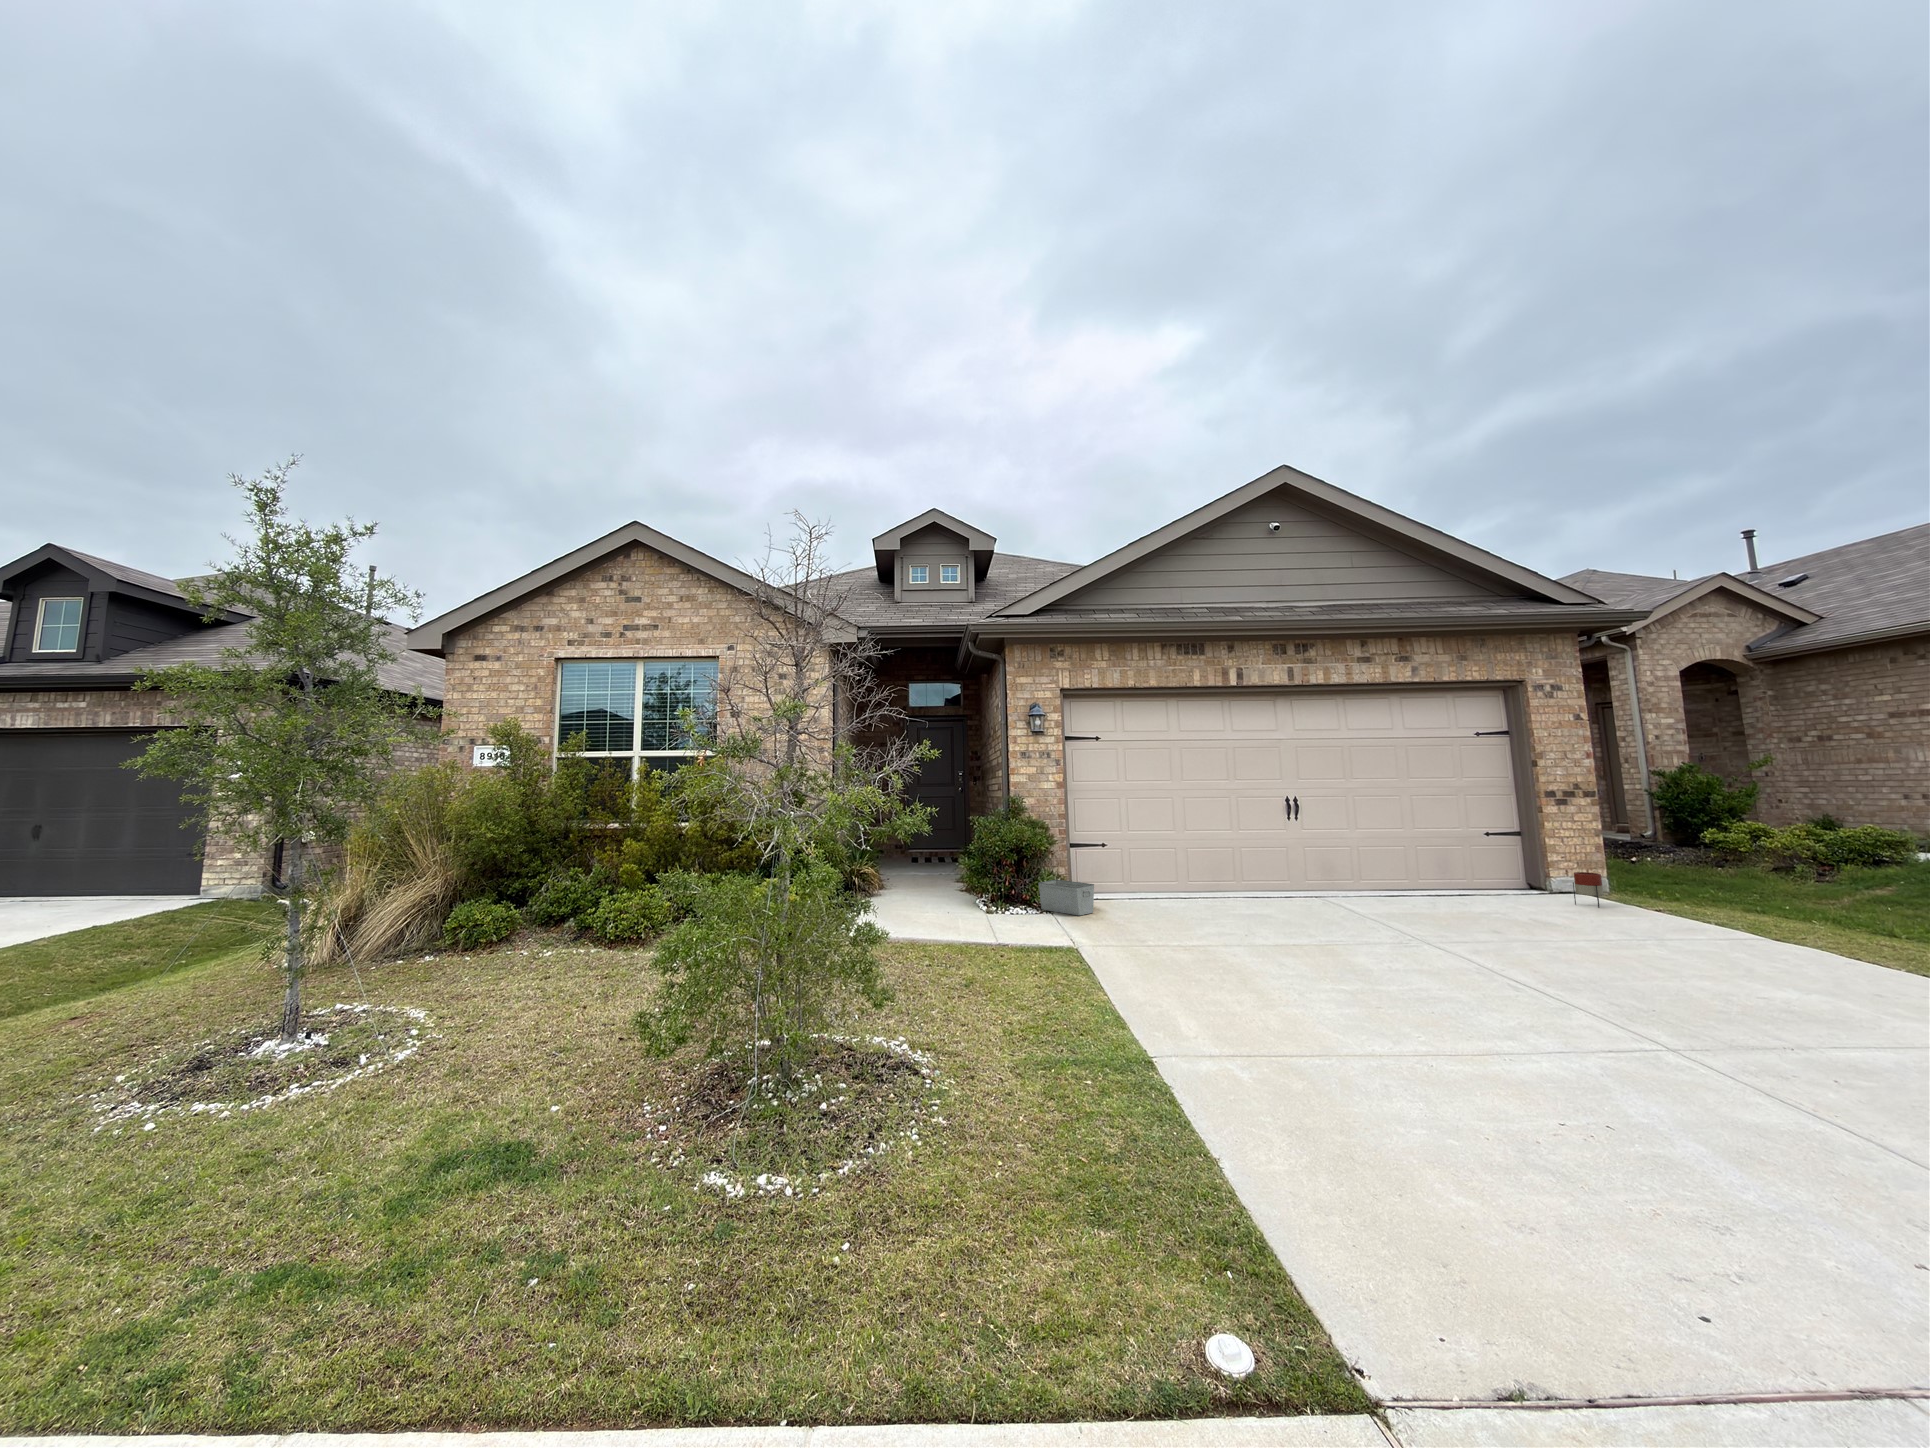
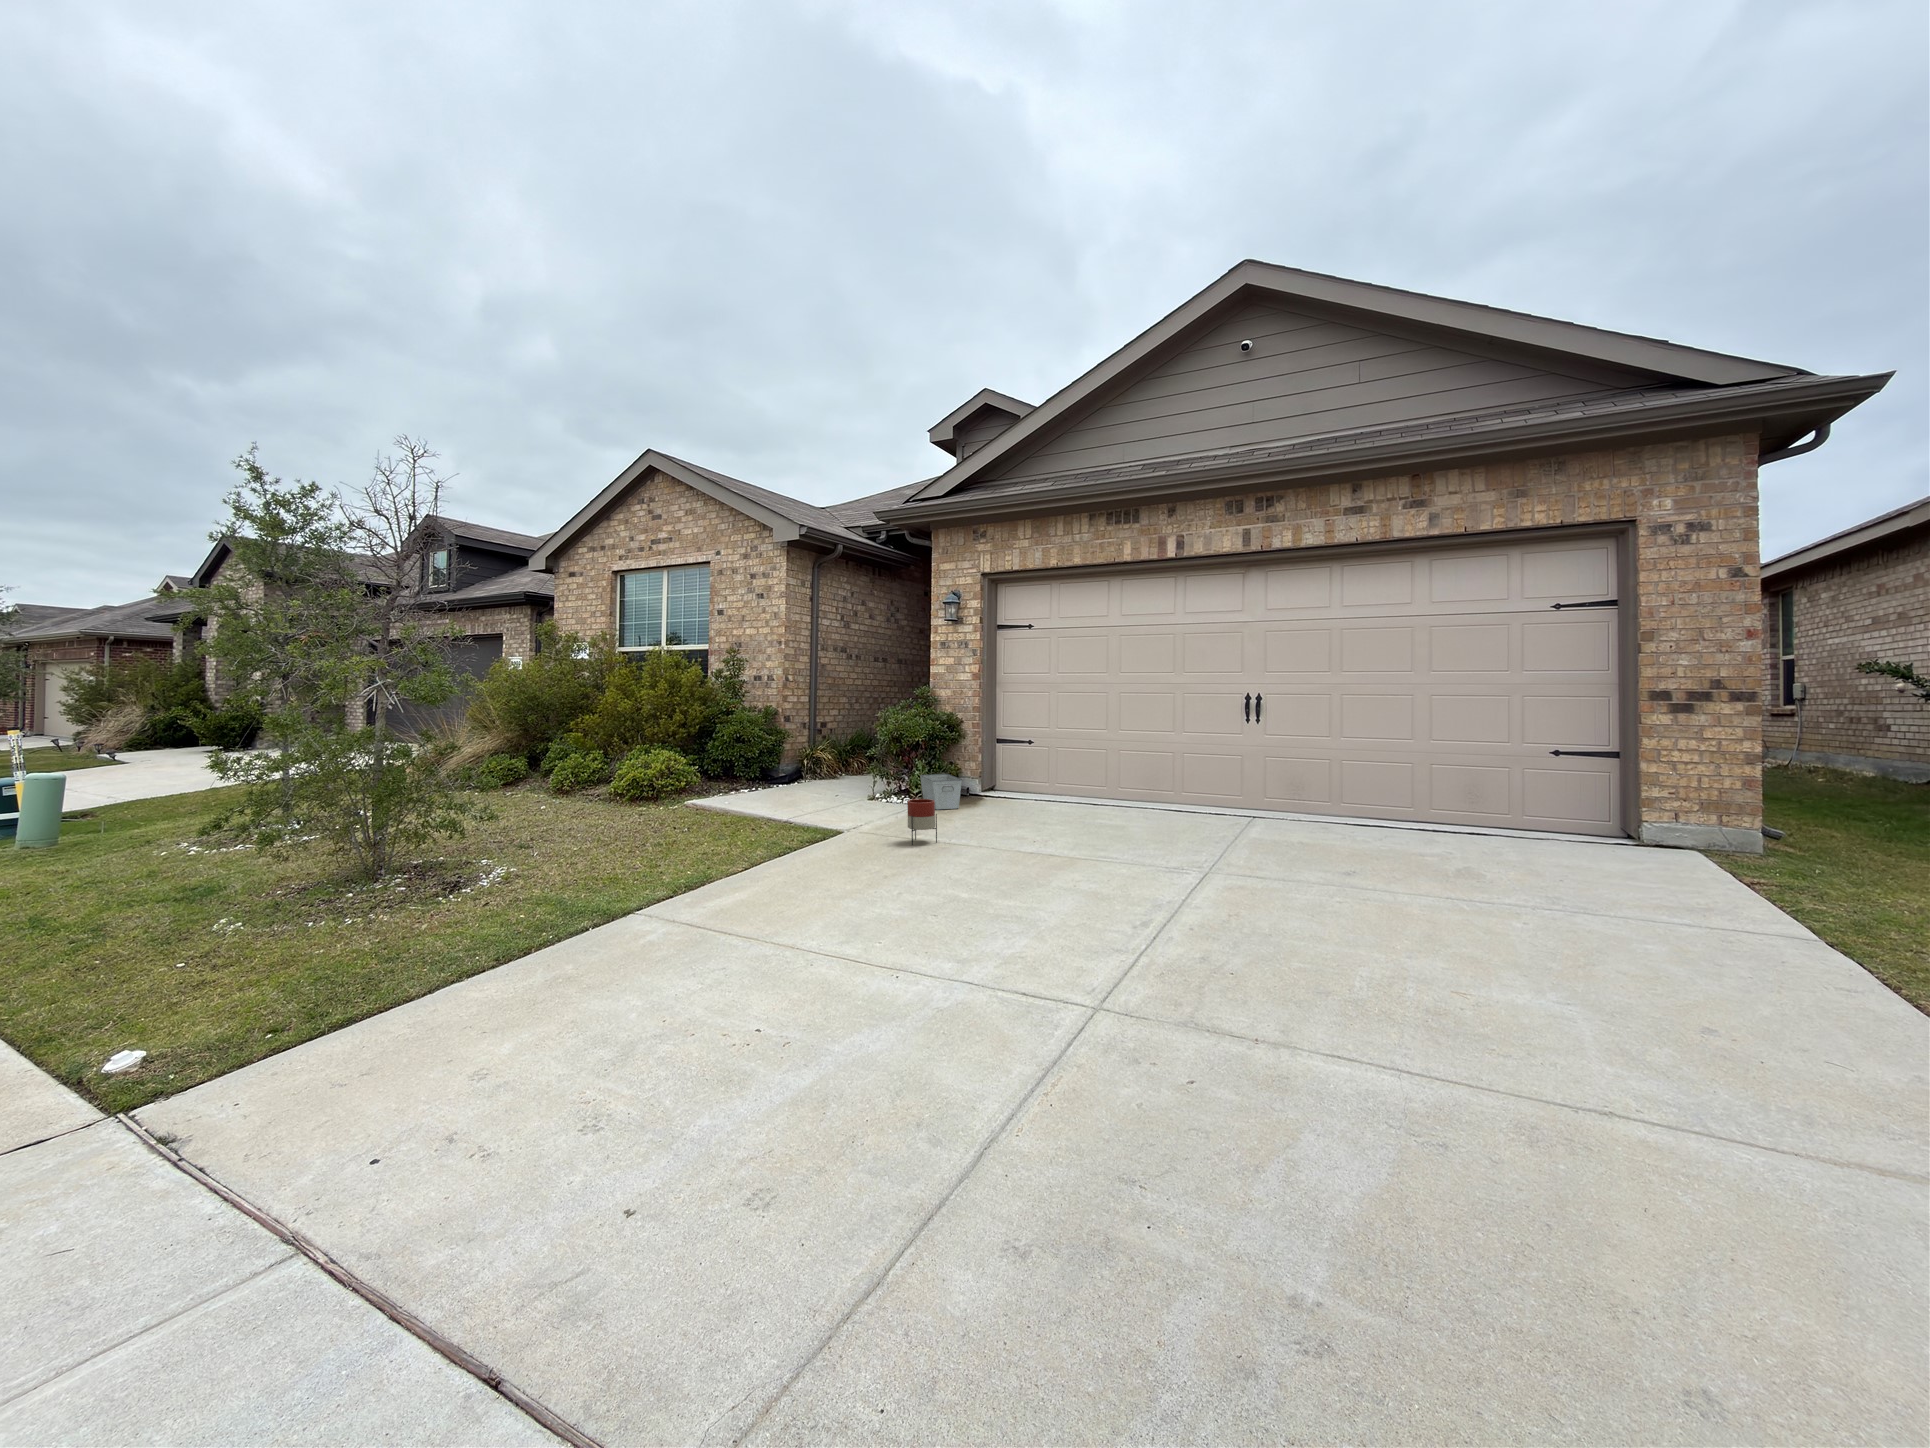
planter: present [1573,872,1603,908] -> present [907,799,937,845]

